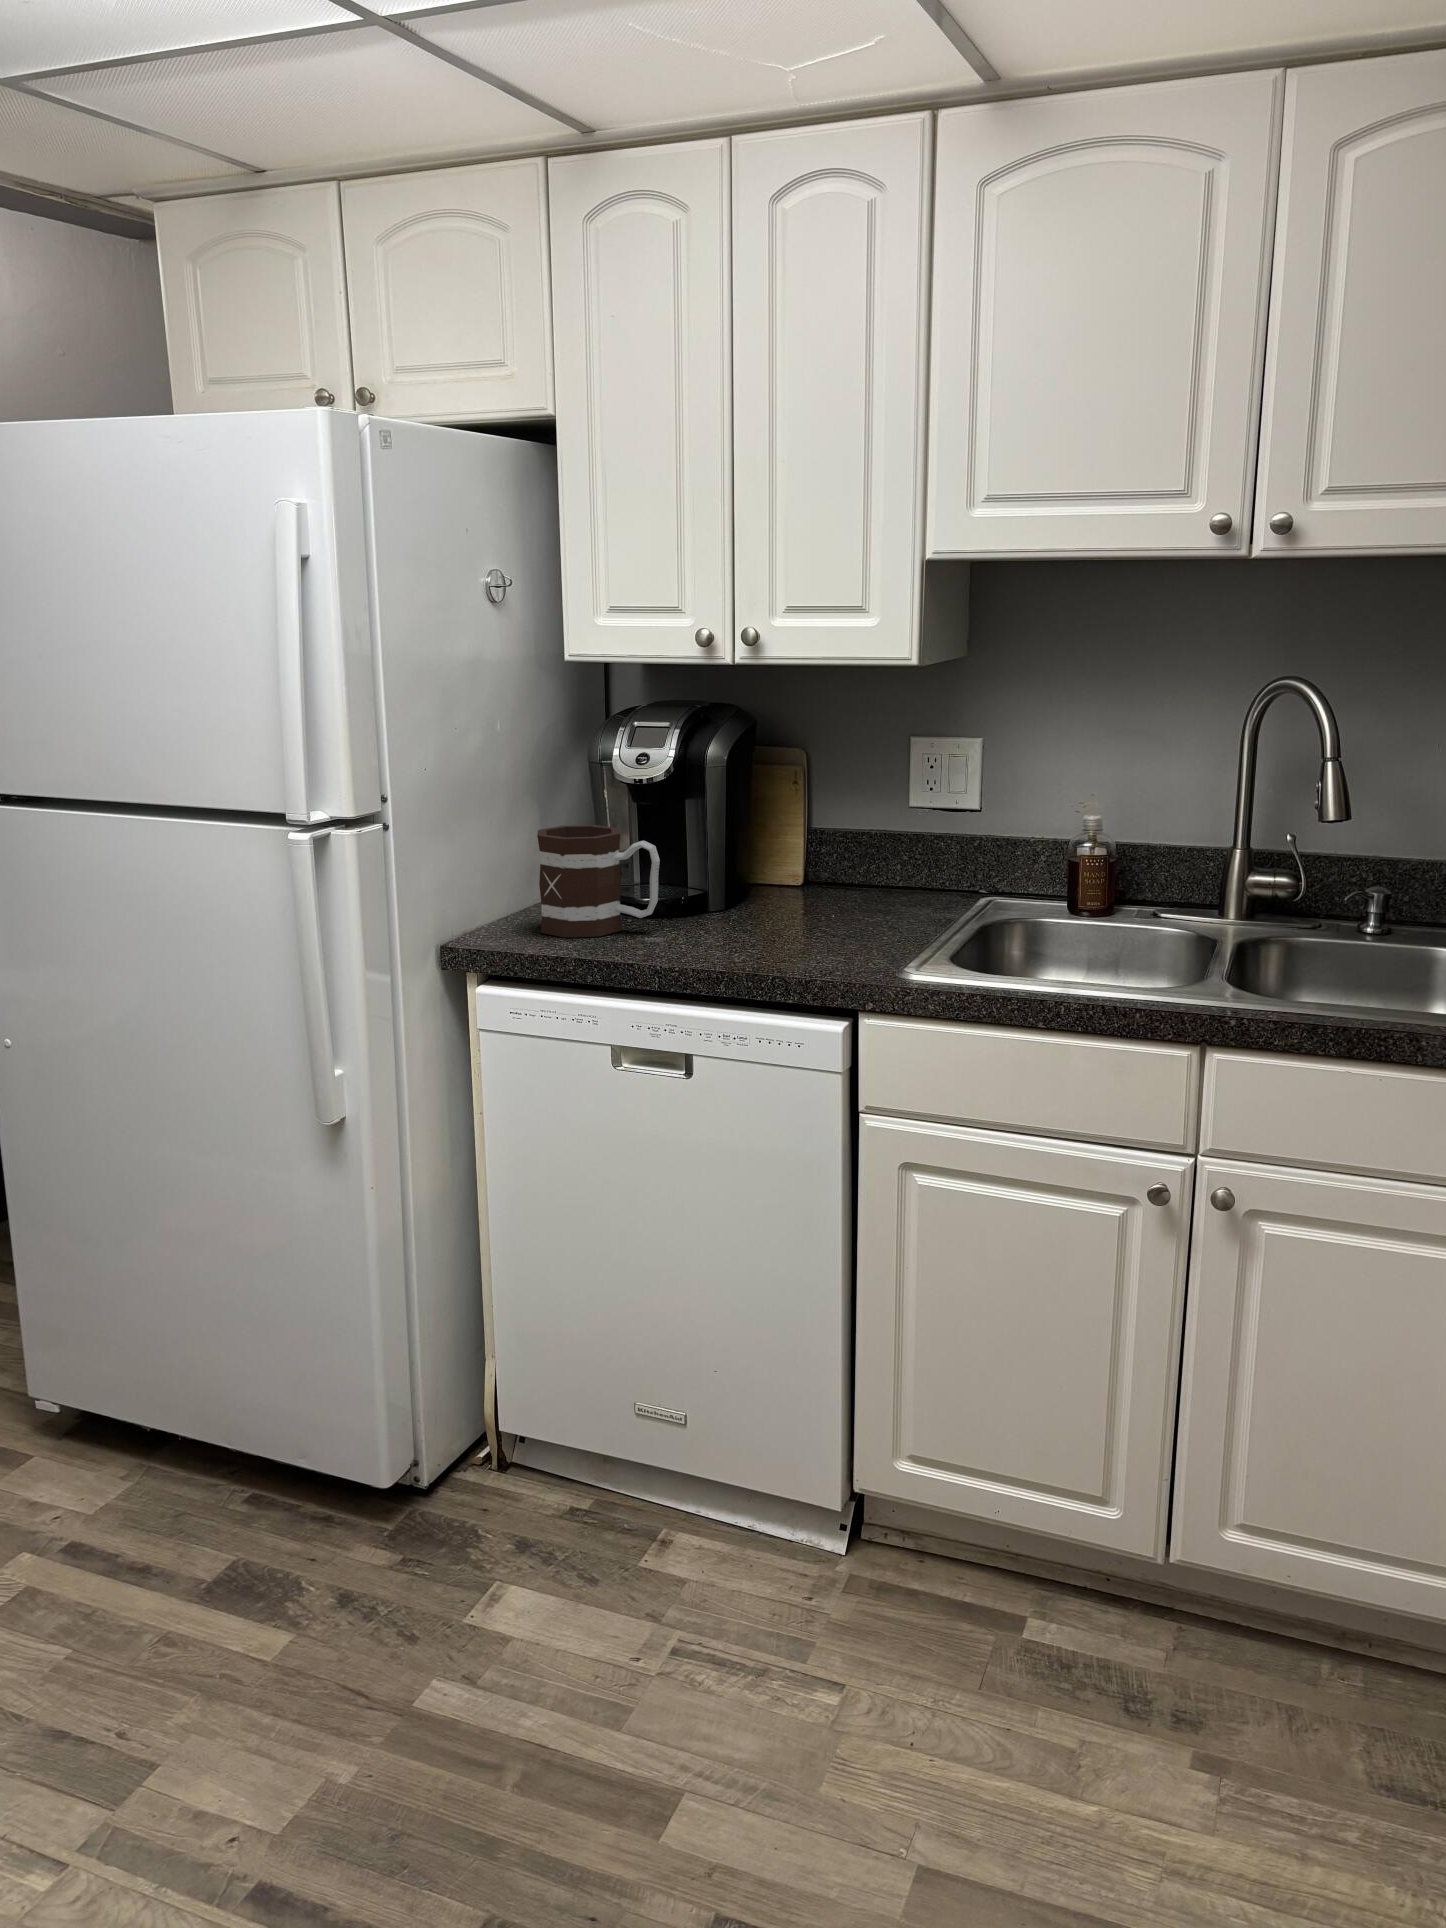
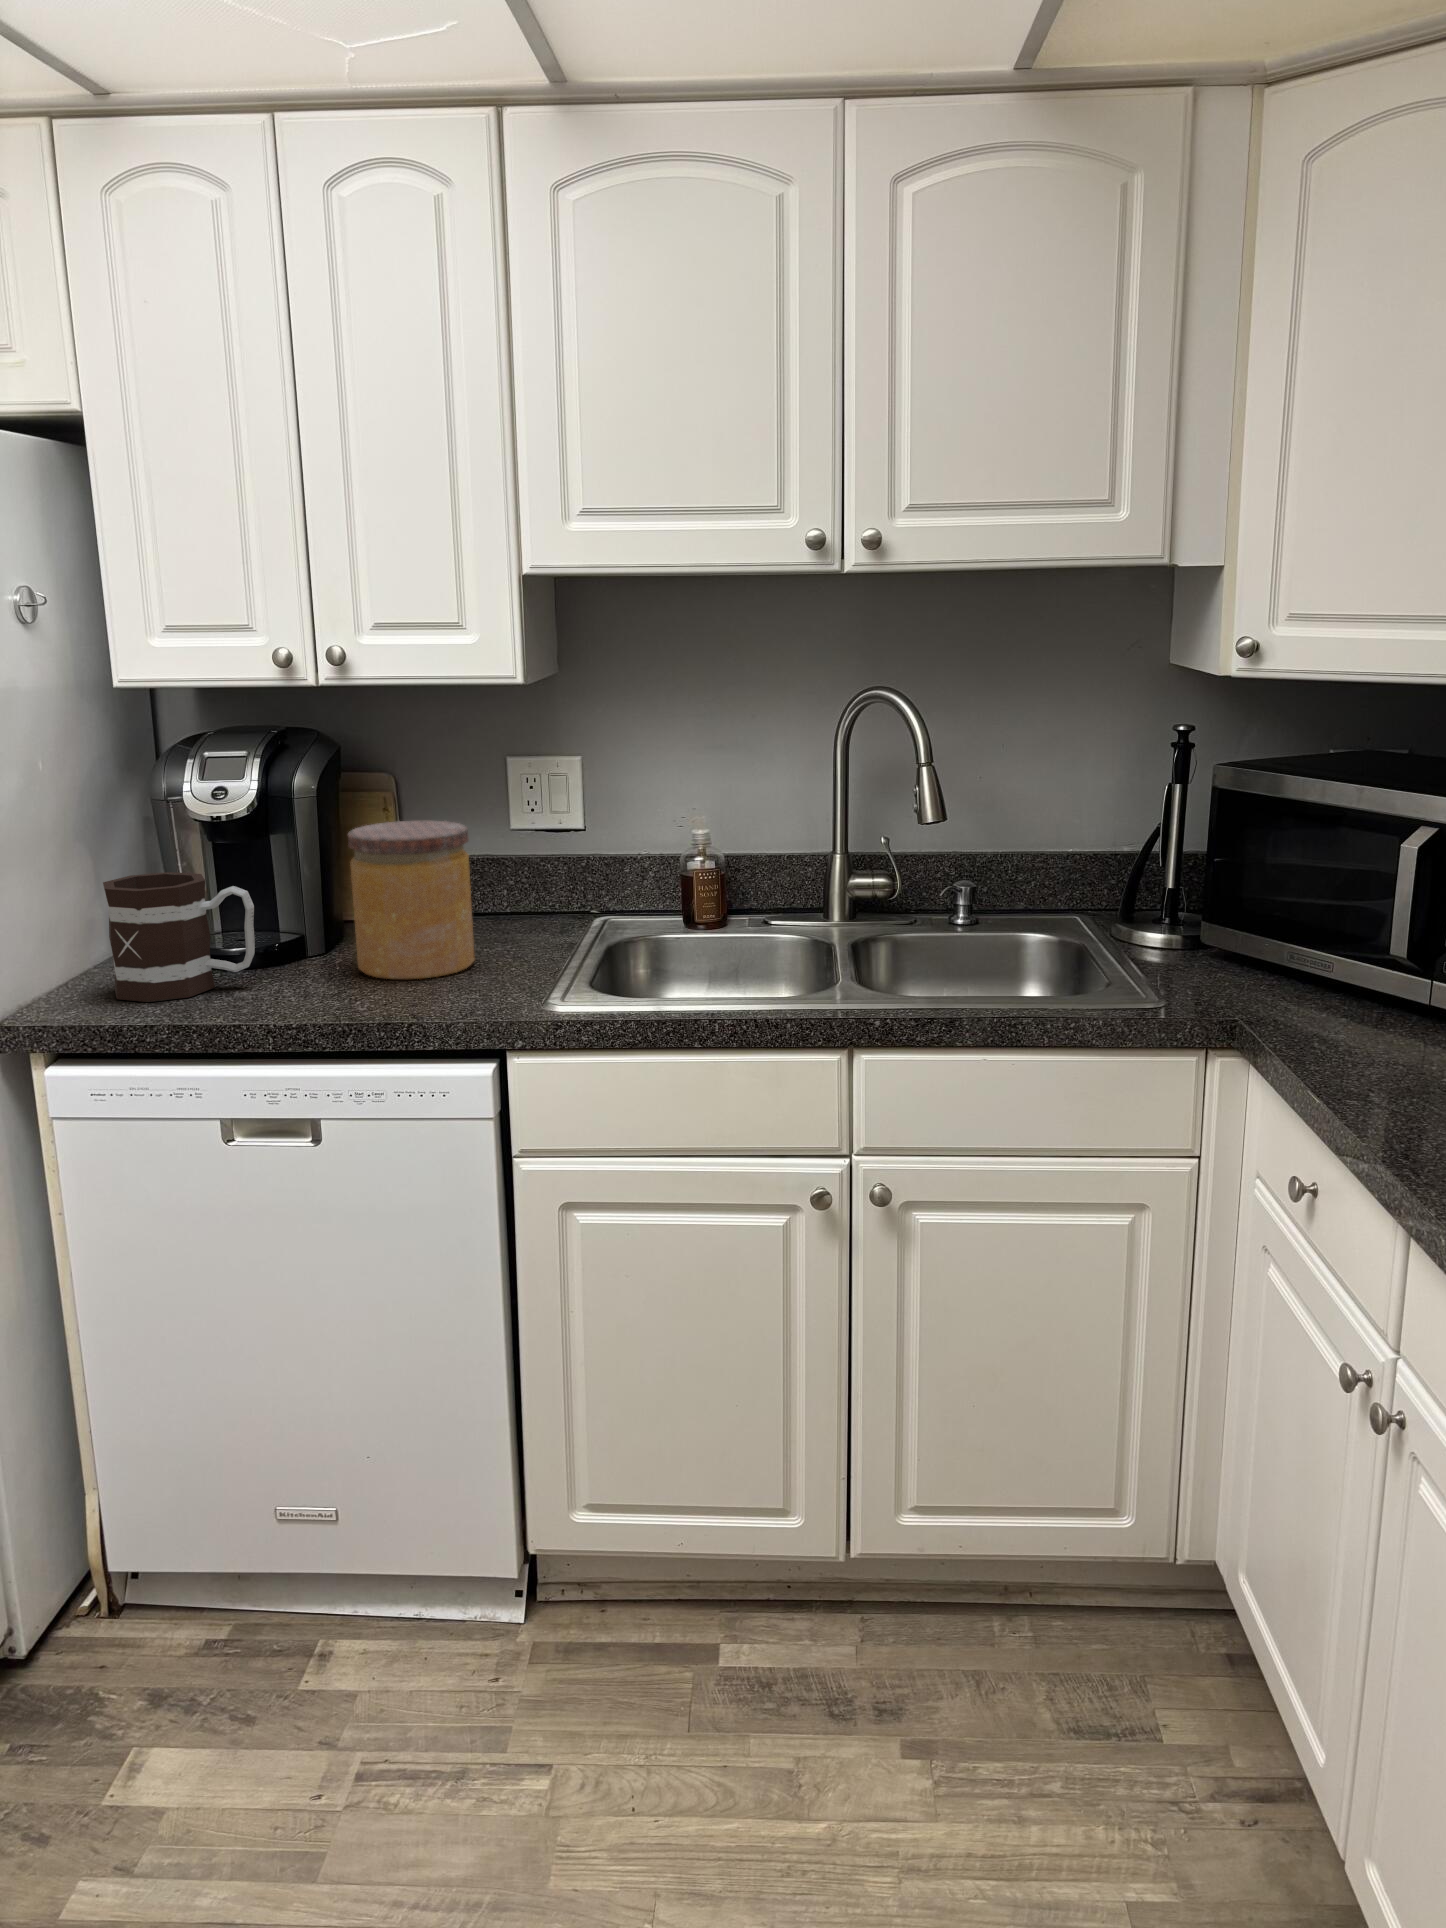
jar: none [747,791,857,939] -> present [348,821,475,979]

